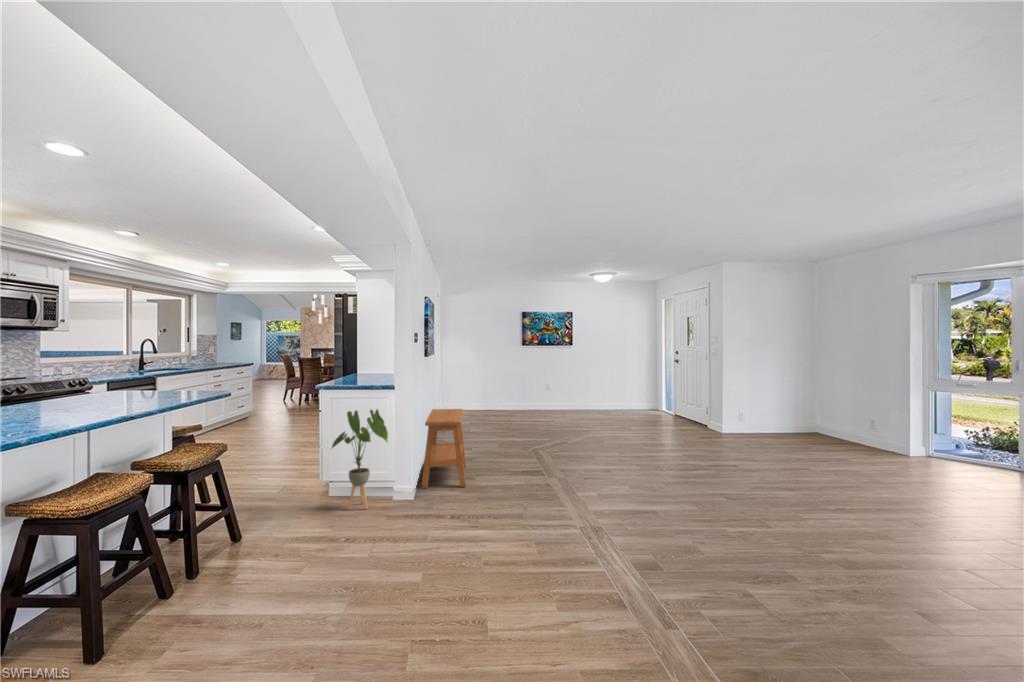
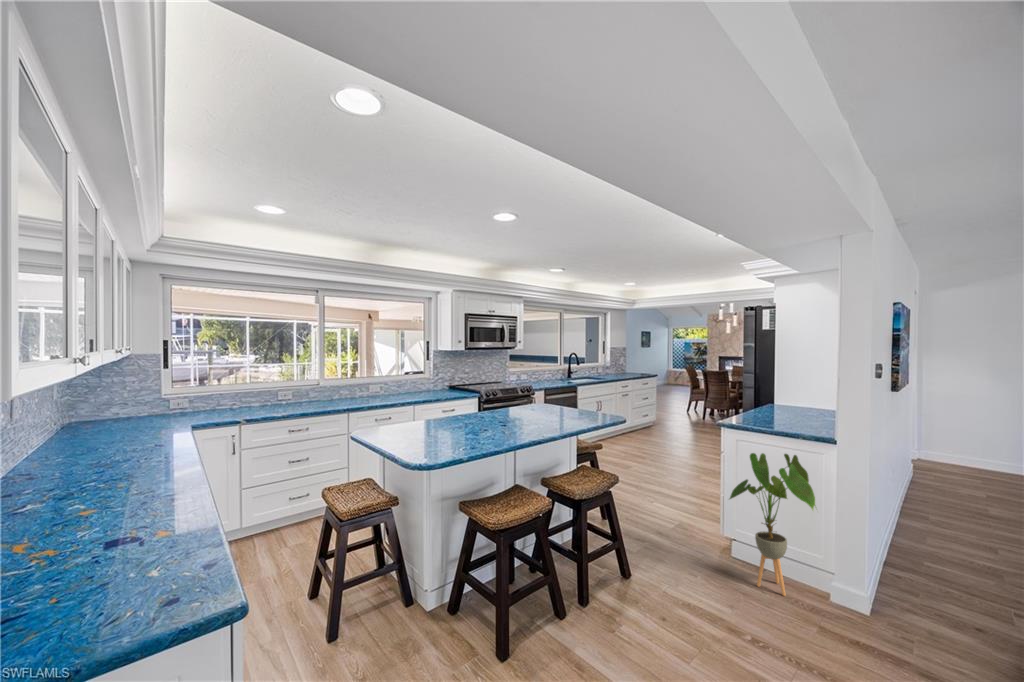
side table: present [422,409,466,488] -> none [881,460,985,618]

